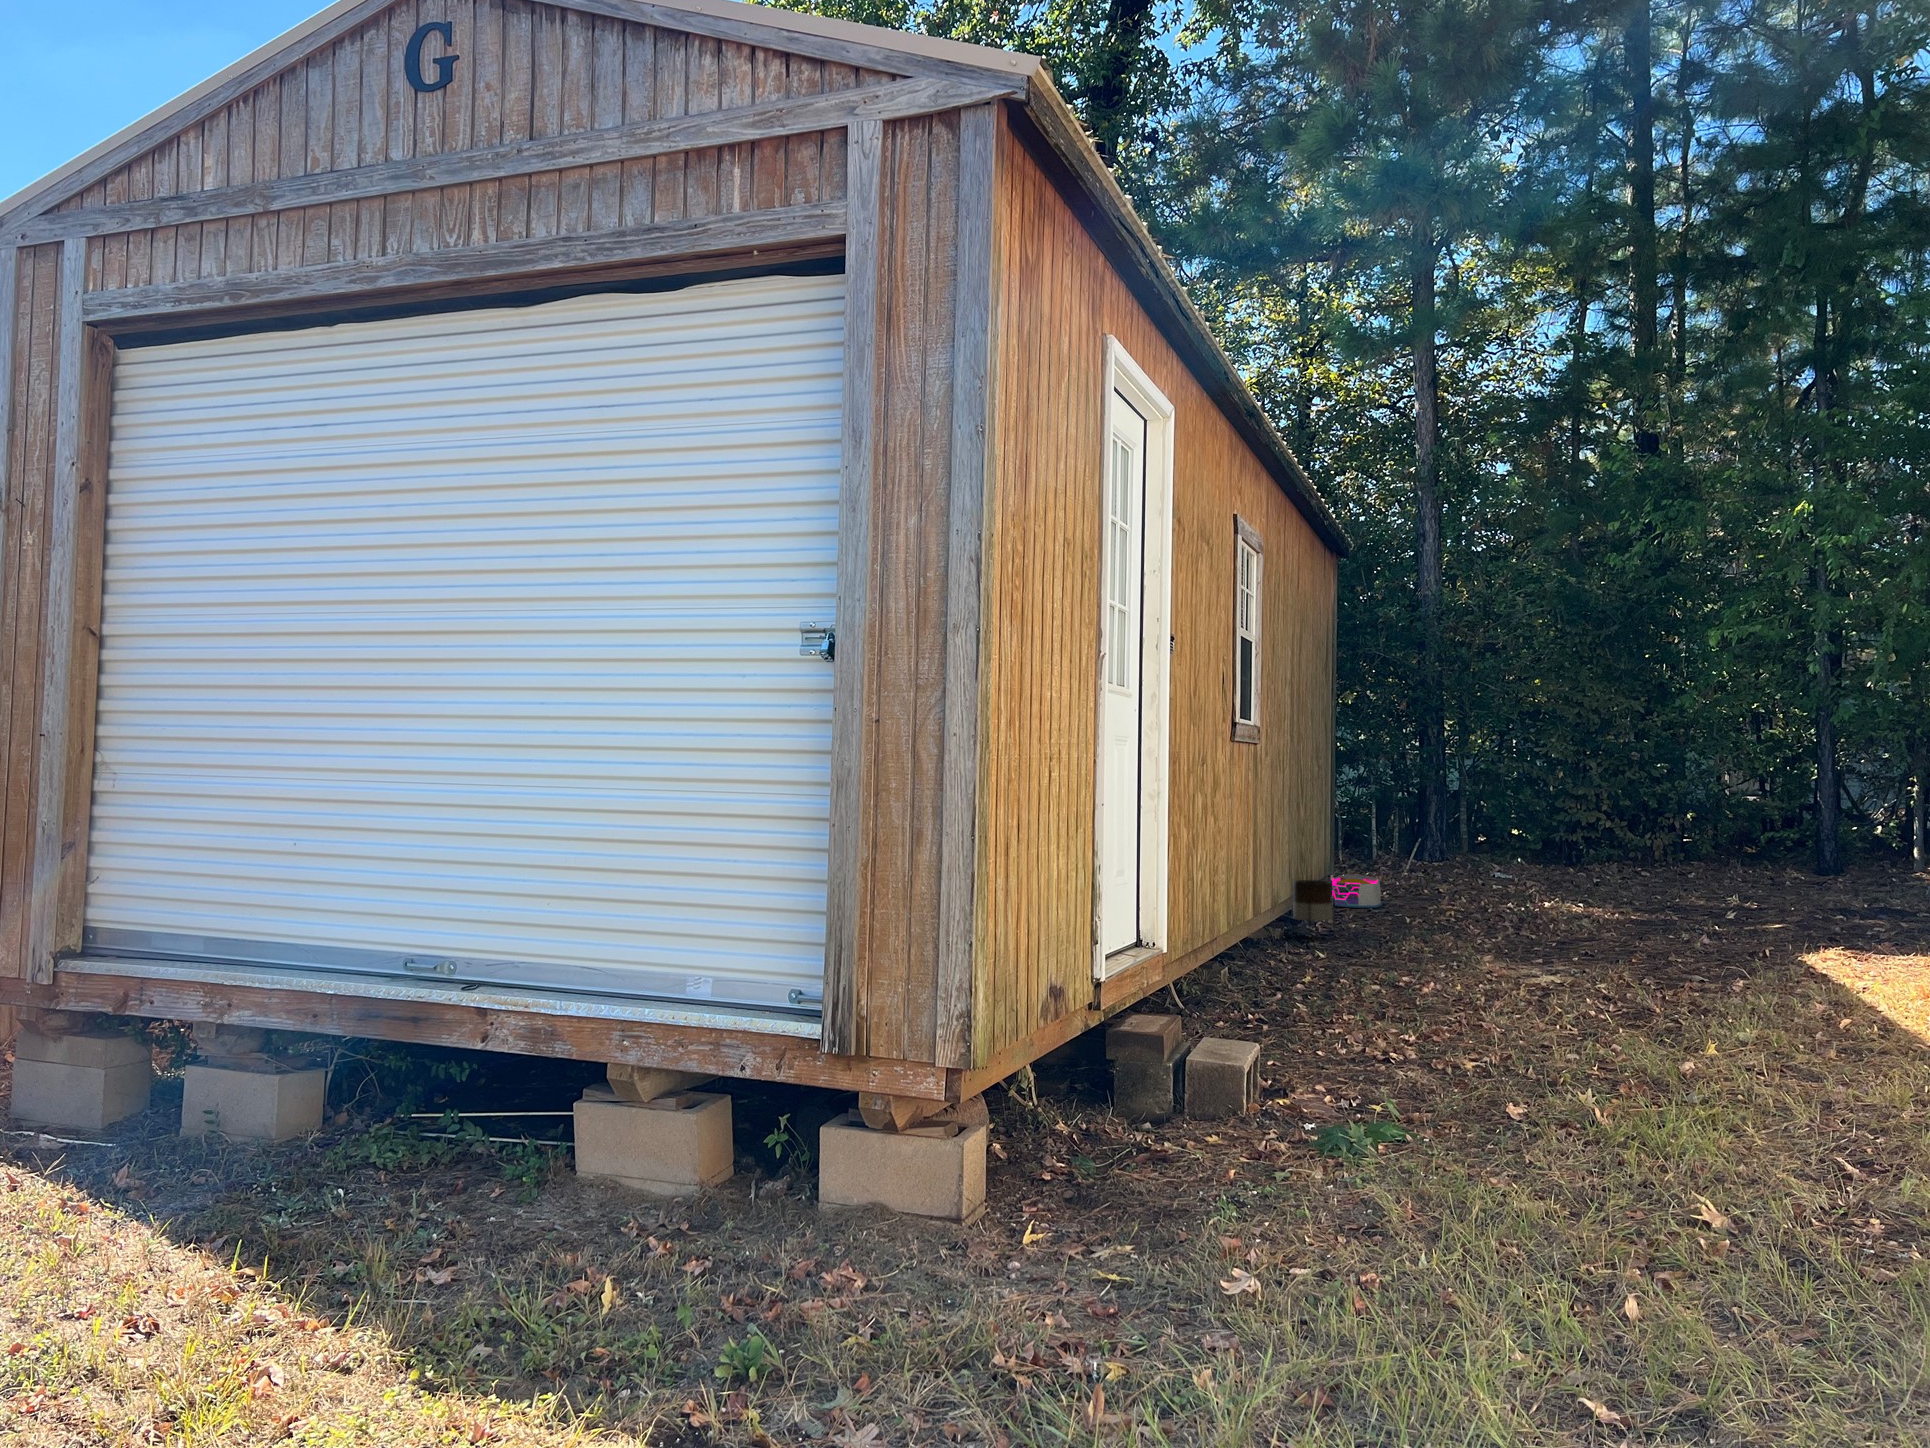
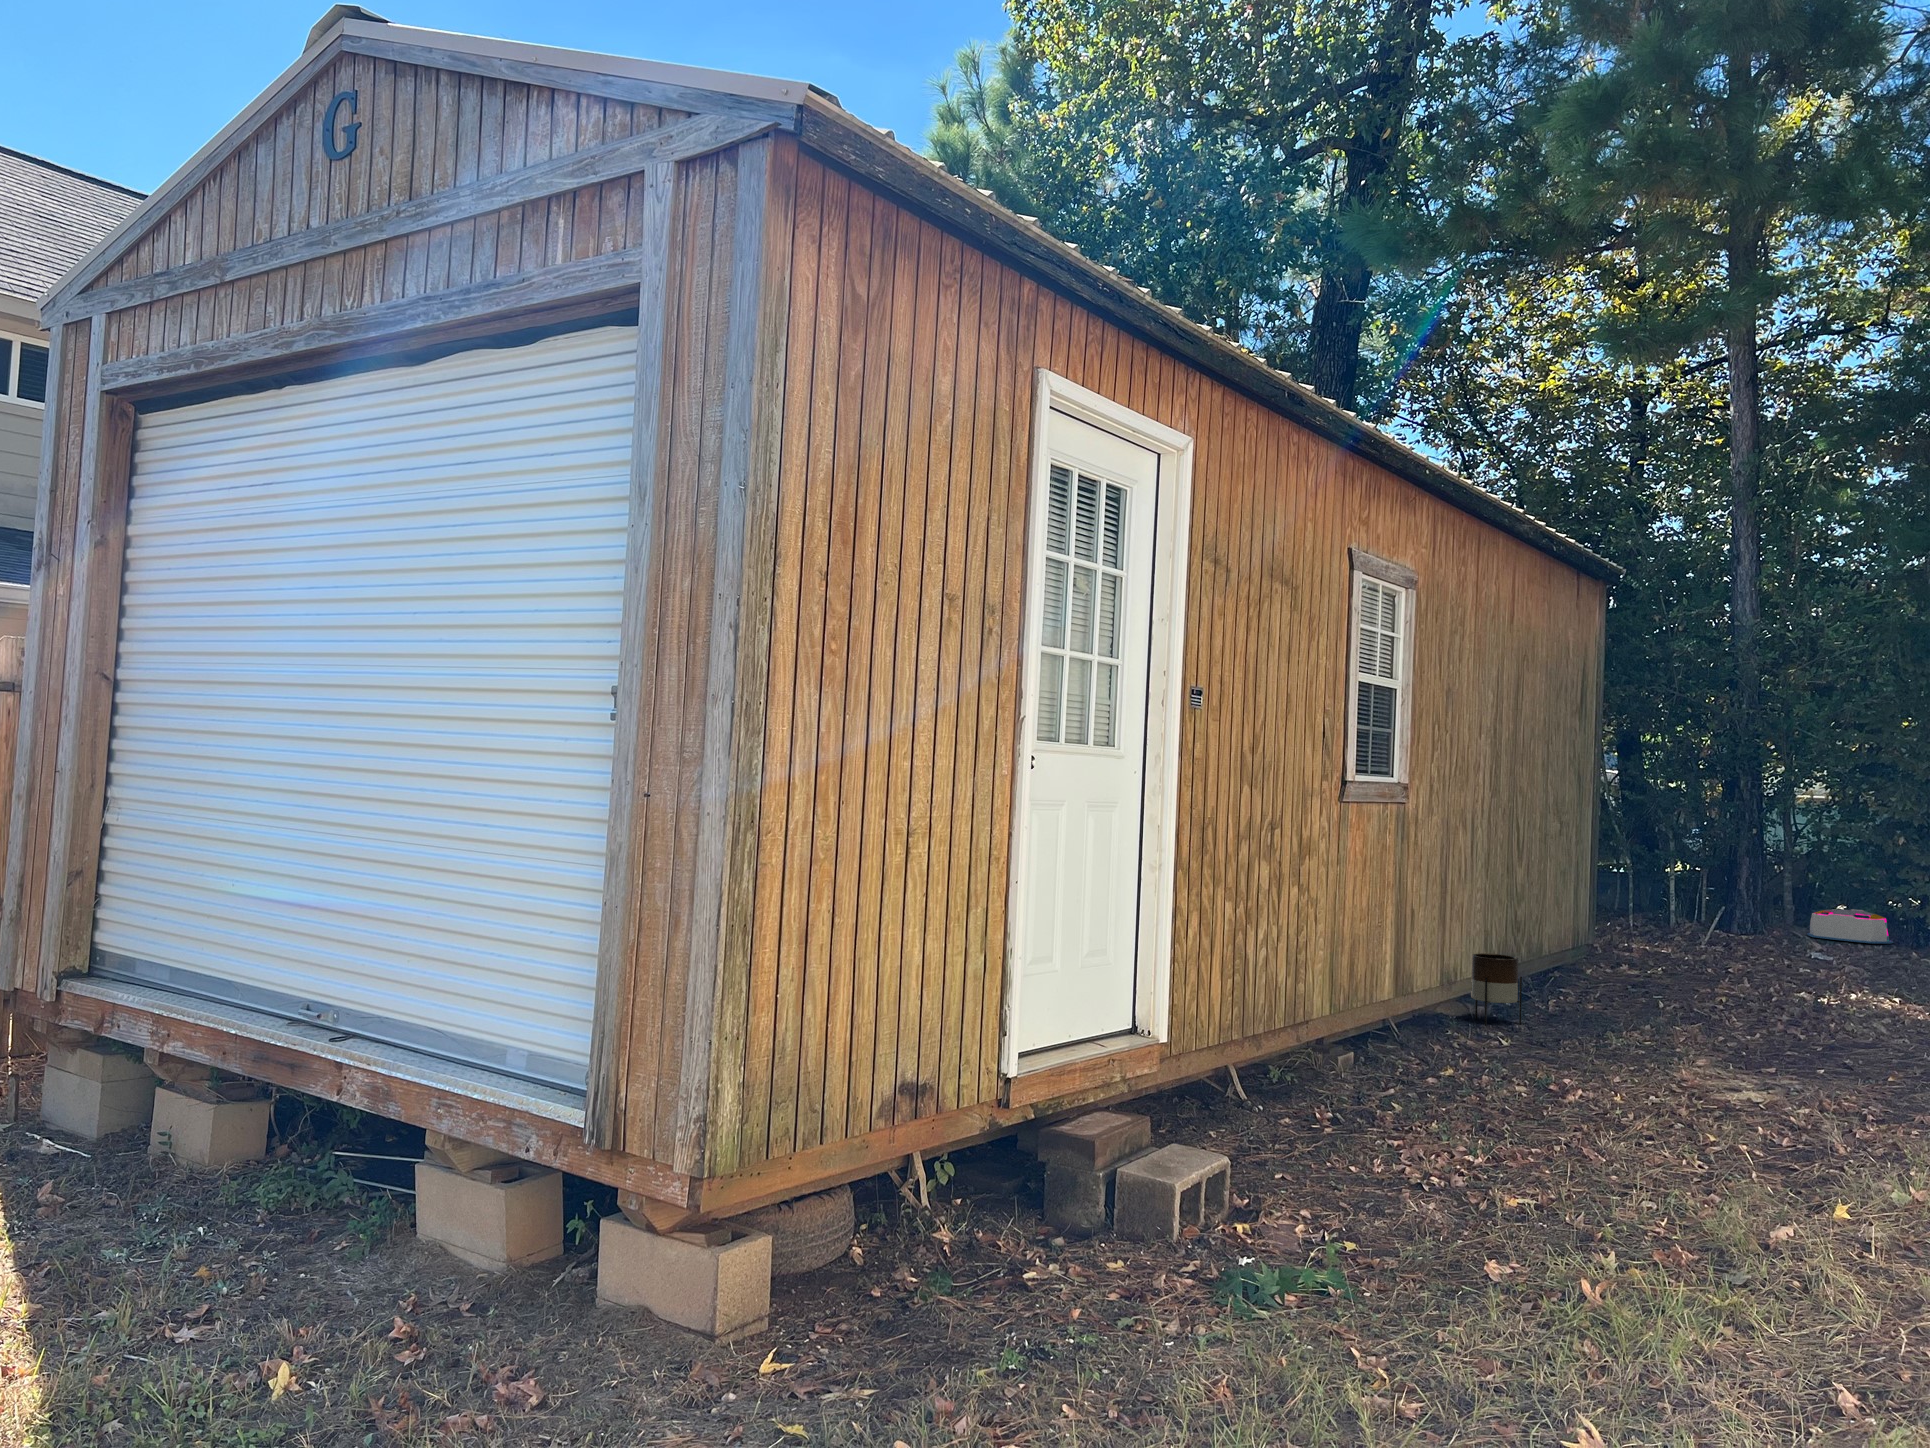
storage bin: present [1331,875,1382,908] -> present [1807,909,1893,944]

